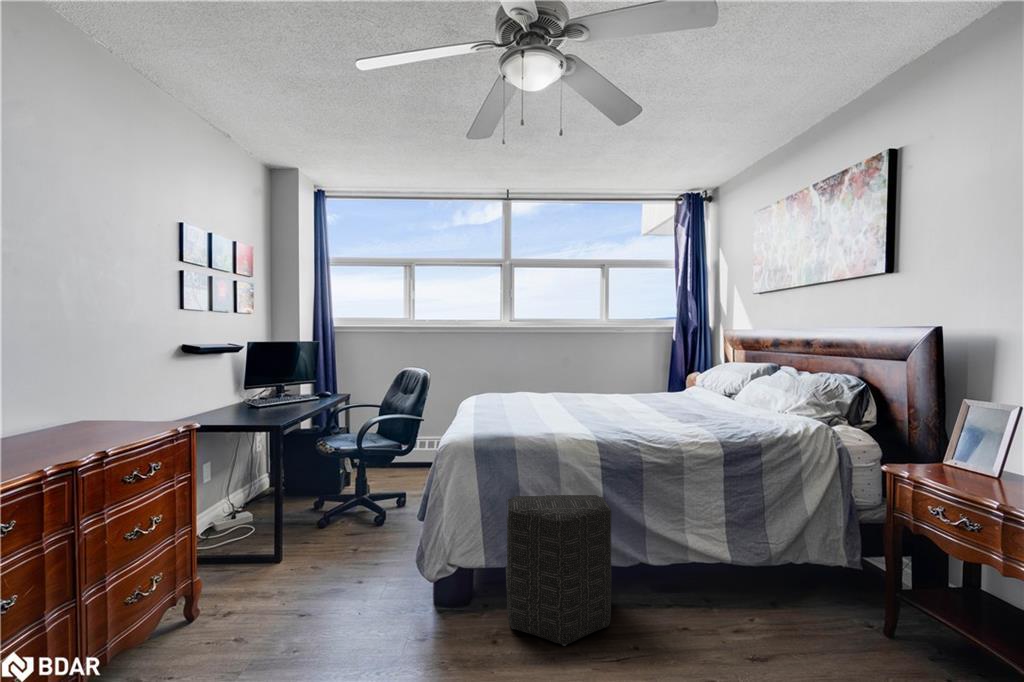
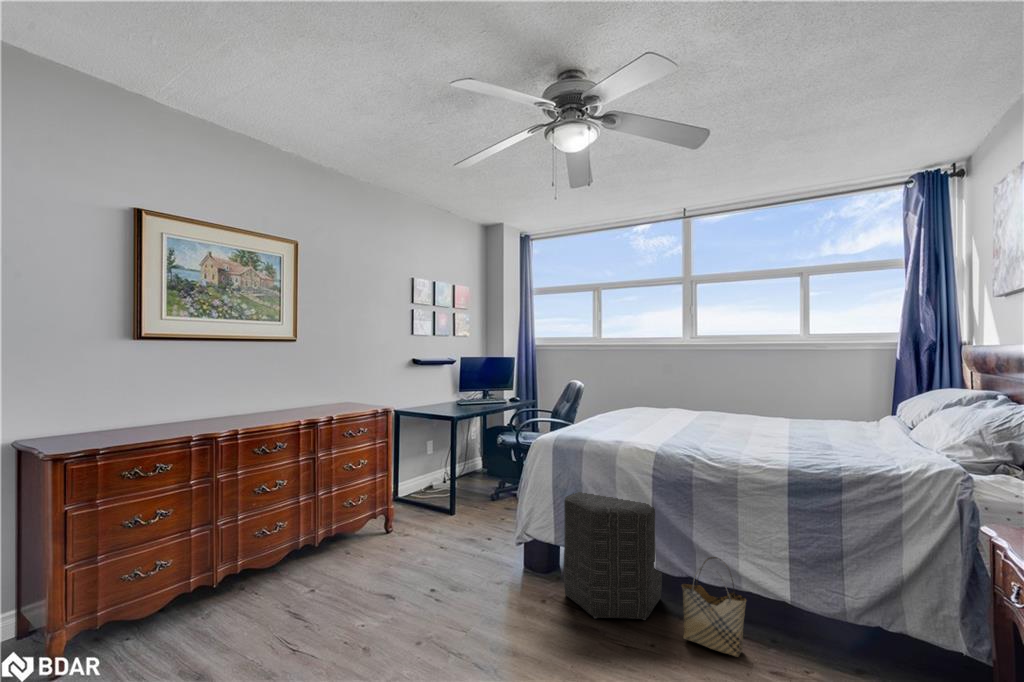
woven basket: none [650,539,712,635] -> present [682,557,746,657]

